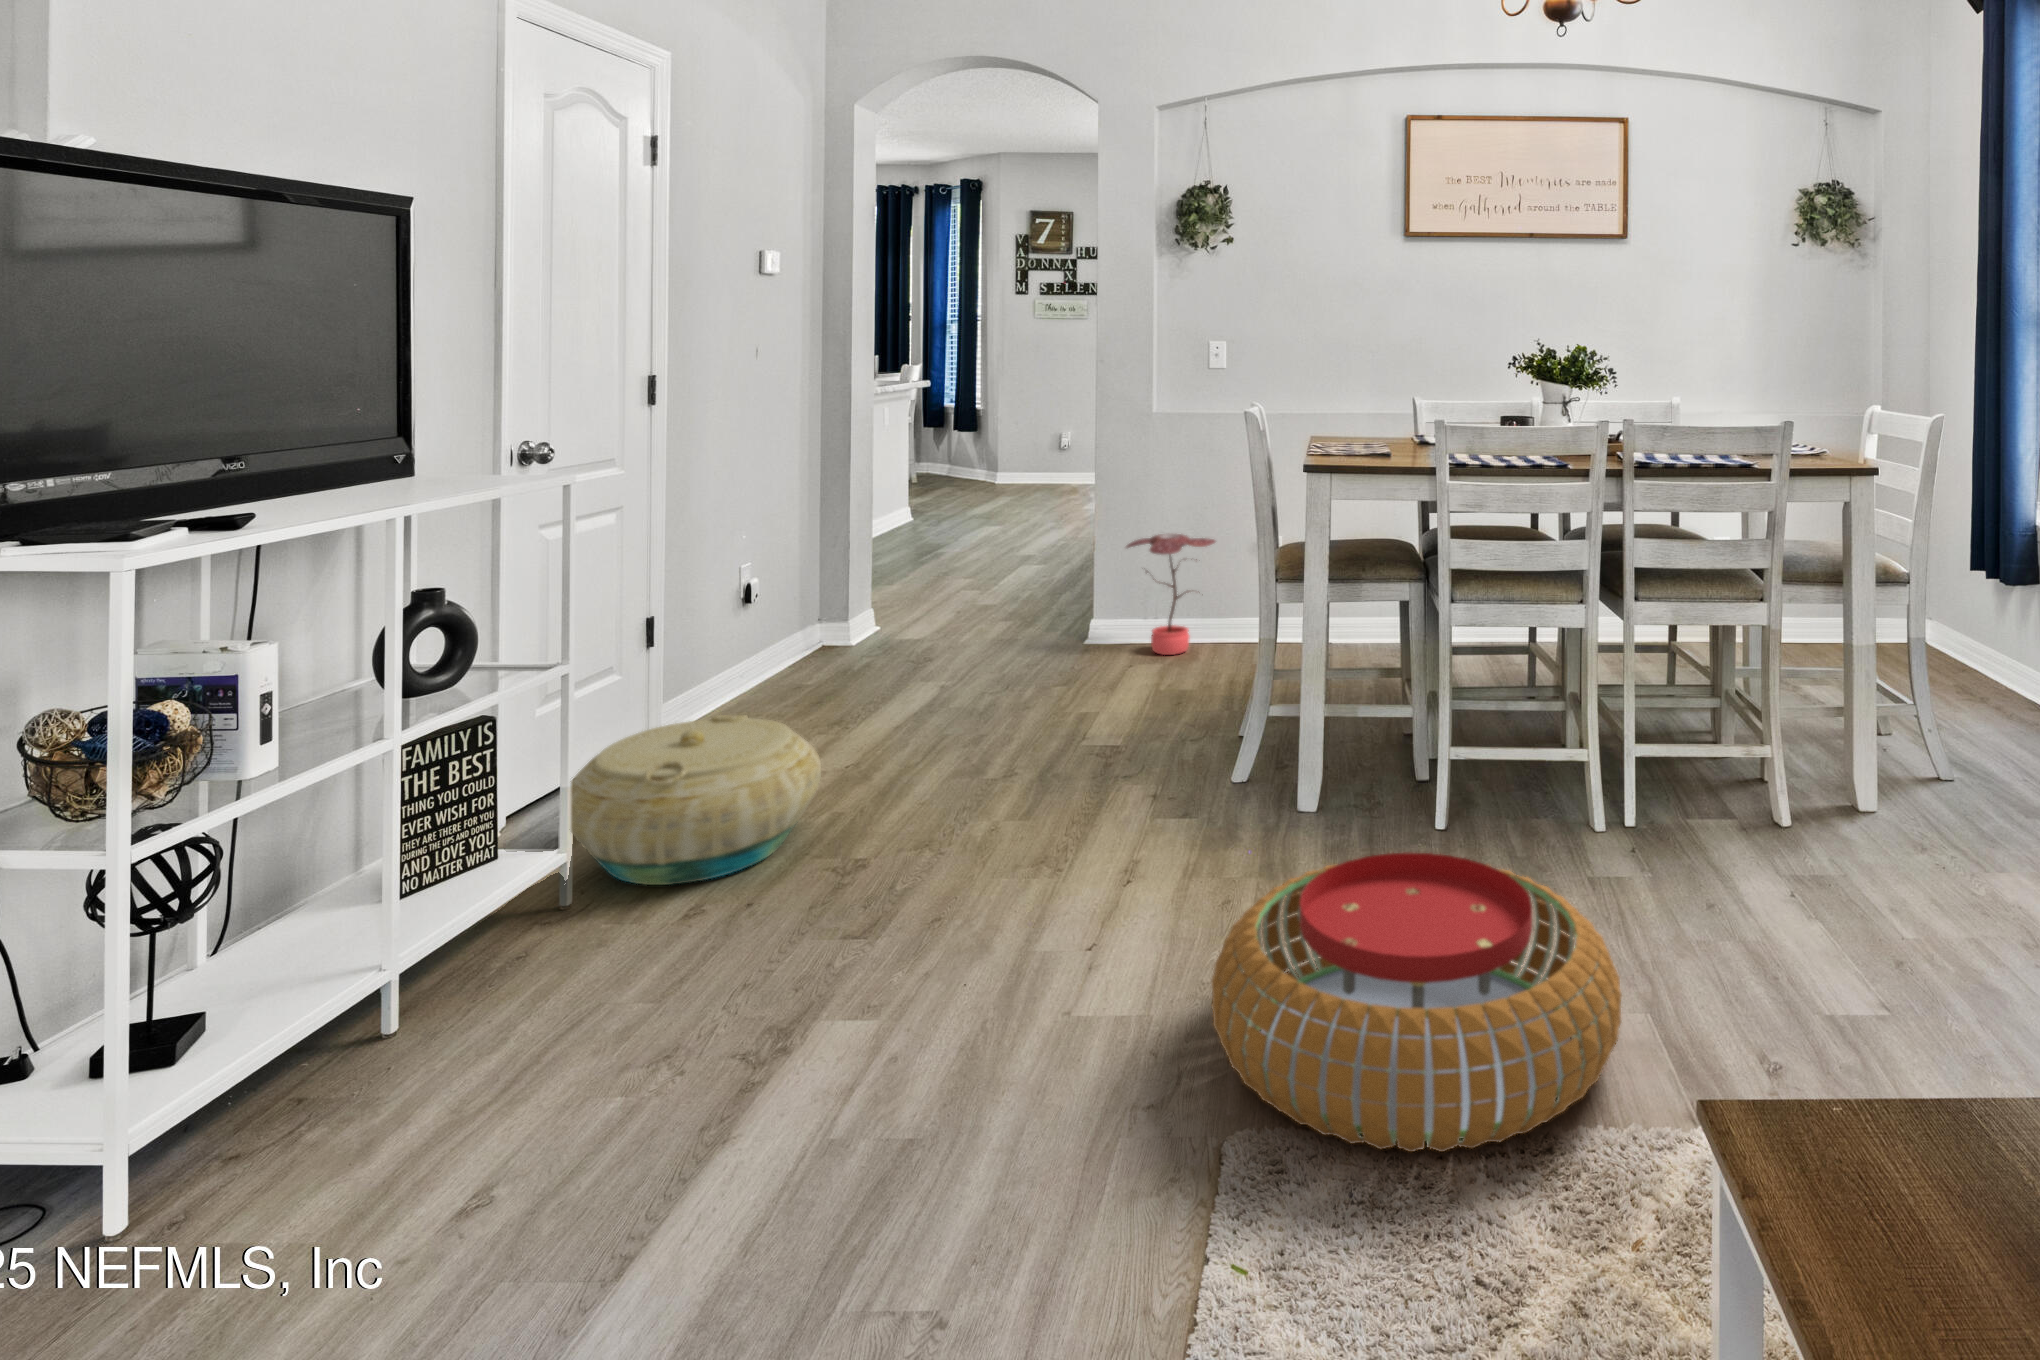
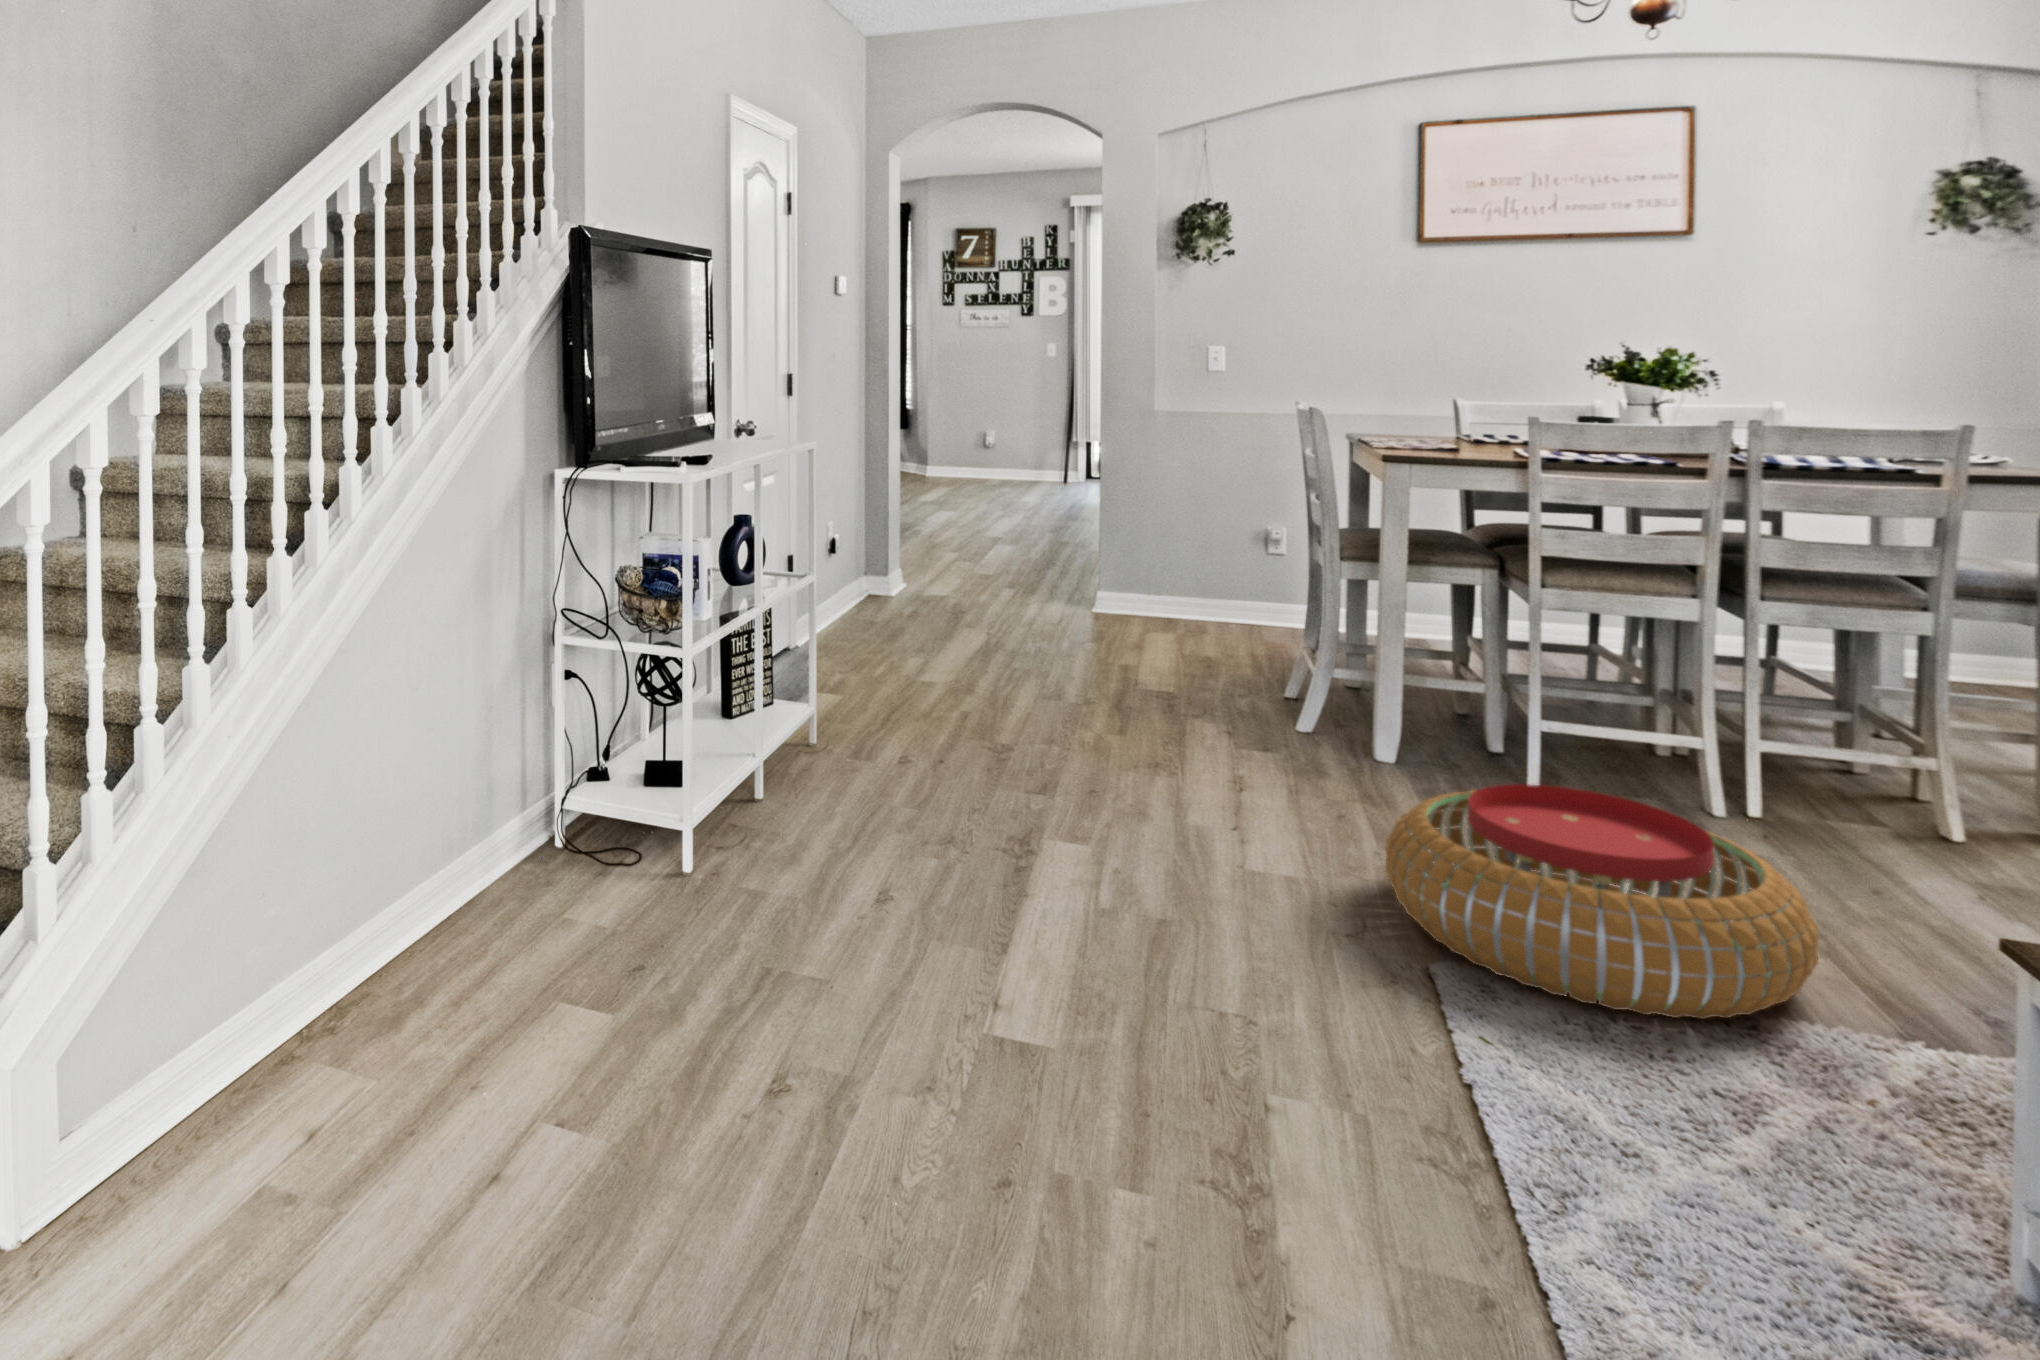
potted plant: present [1127,534,1215,655] -> none [1135,522,1225,632]
basket: present [571,714,821,885] -> none [789,633,964,750]

